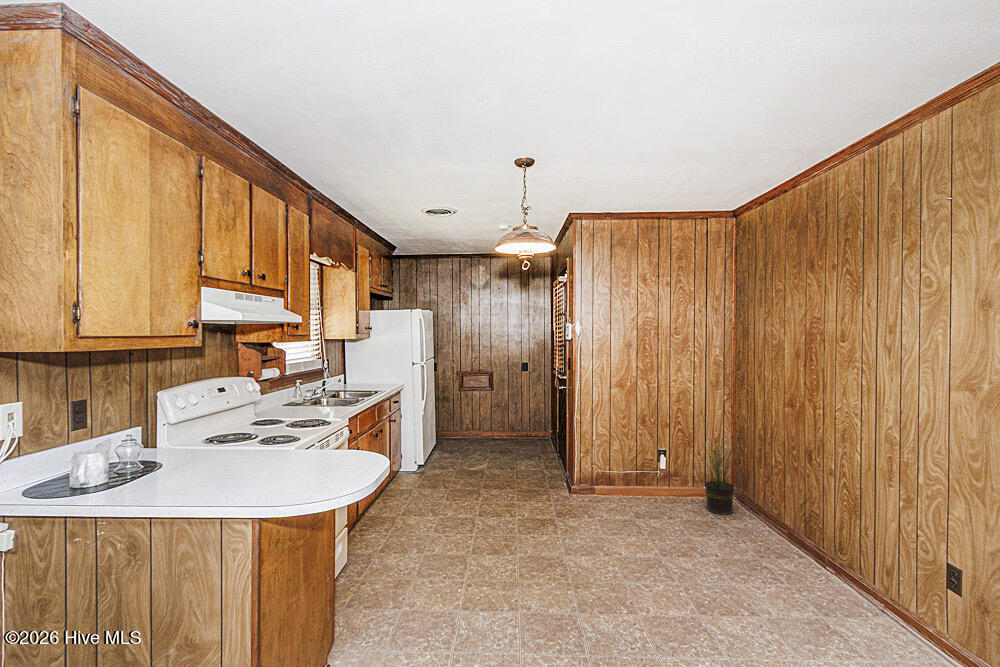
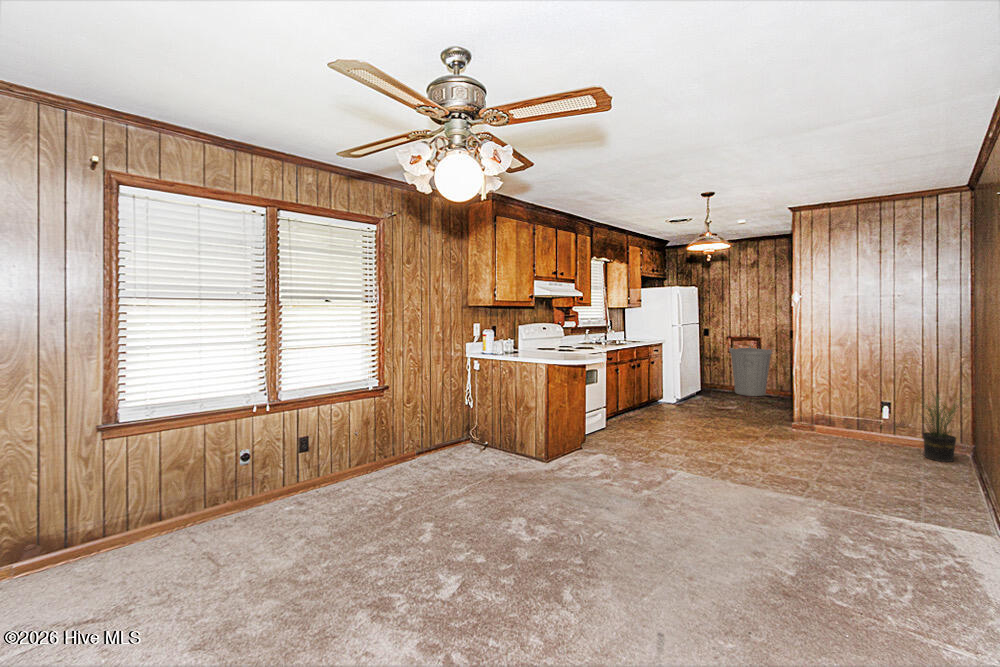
trash can: none [472,384,520,447] -> present [729,346,773,396]

